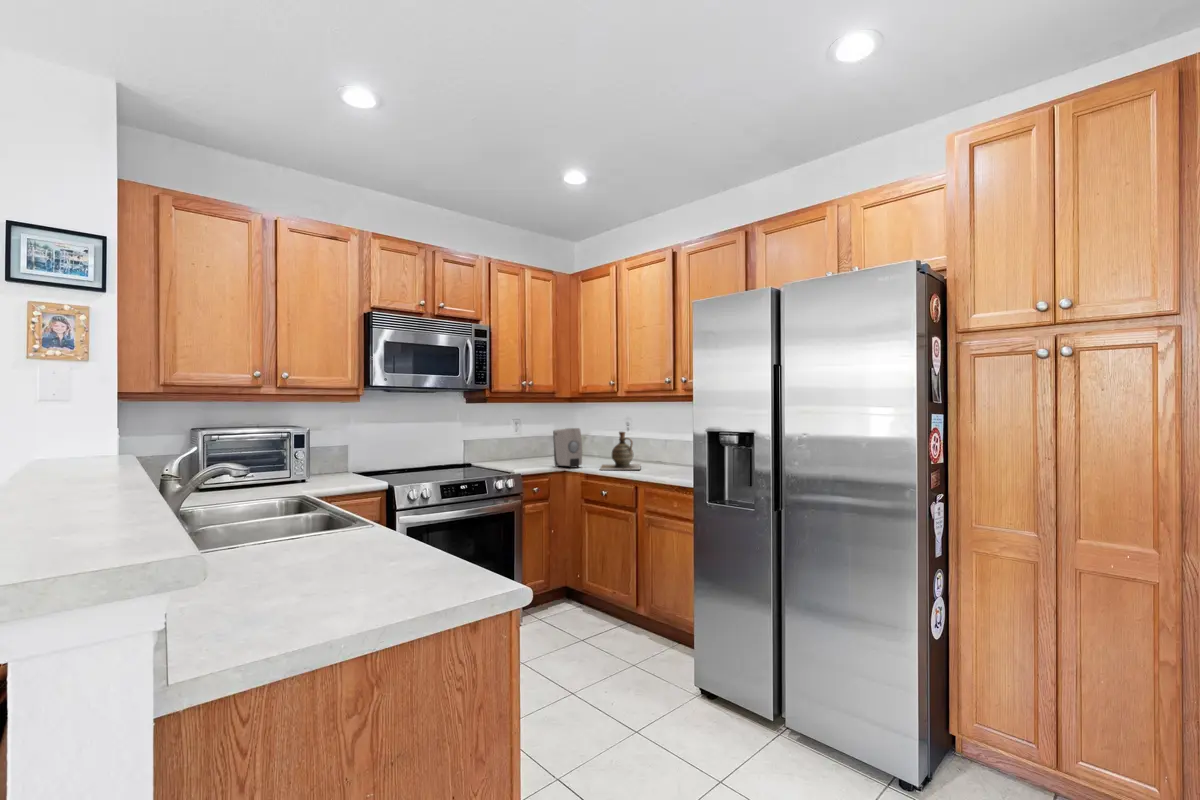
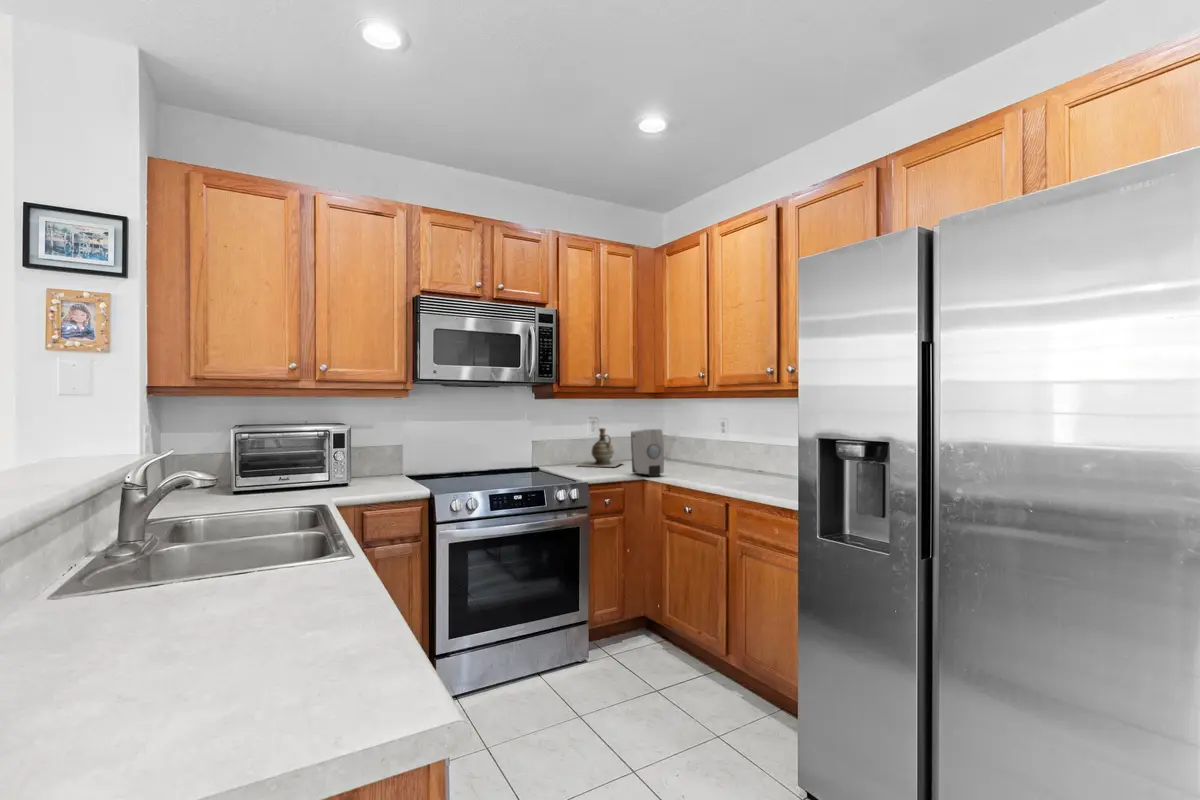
ceramic jug: present [600,432,640,470] -> present [579,428,622,467]

